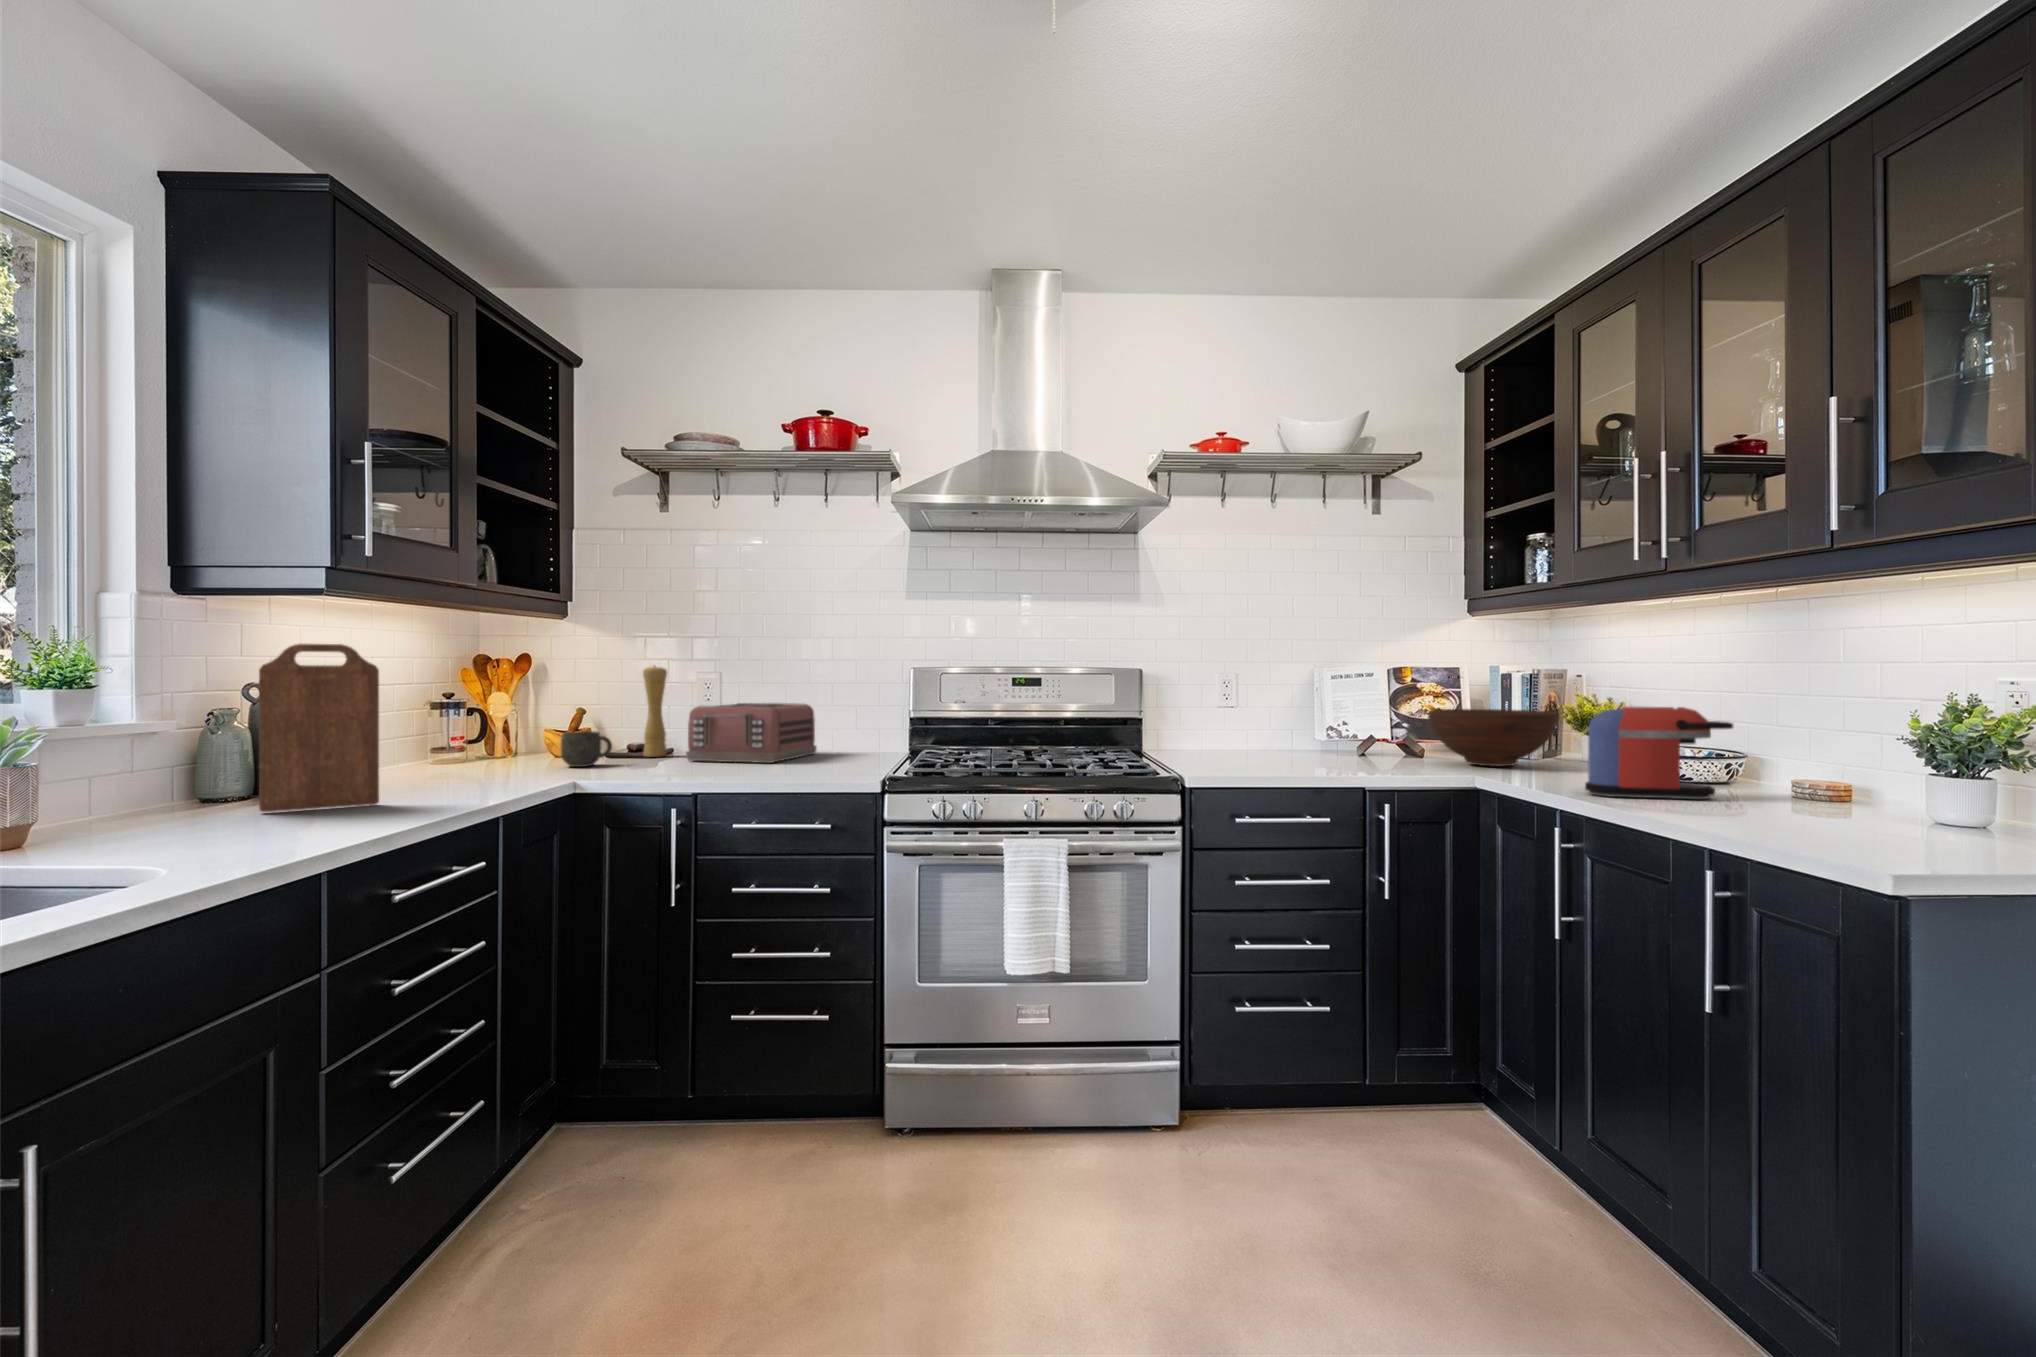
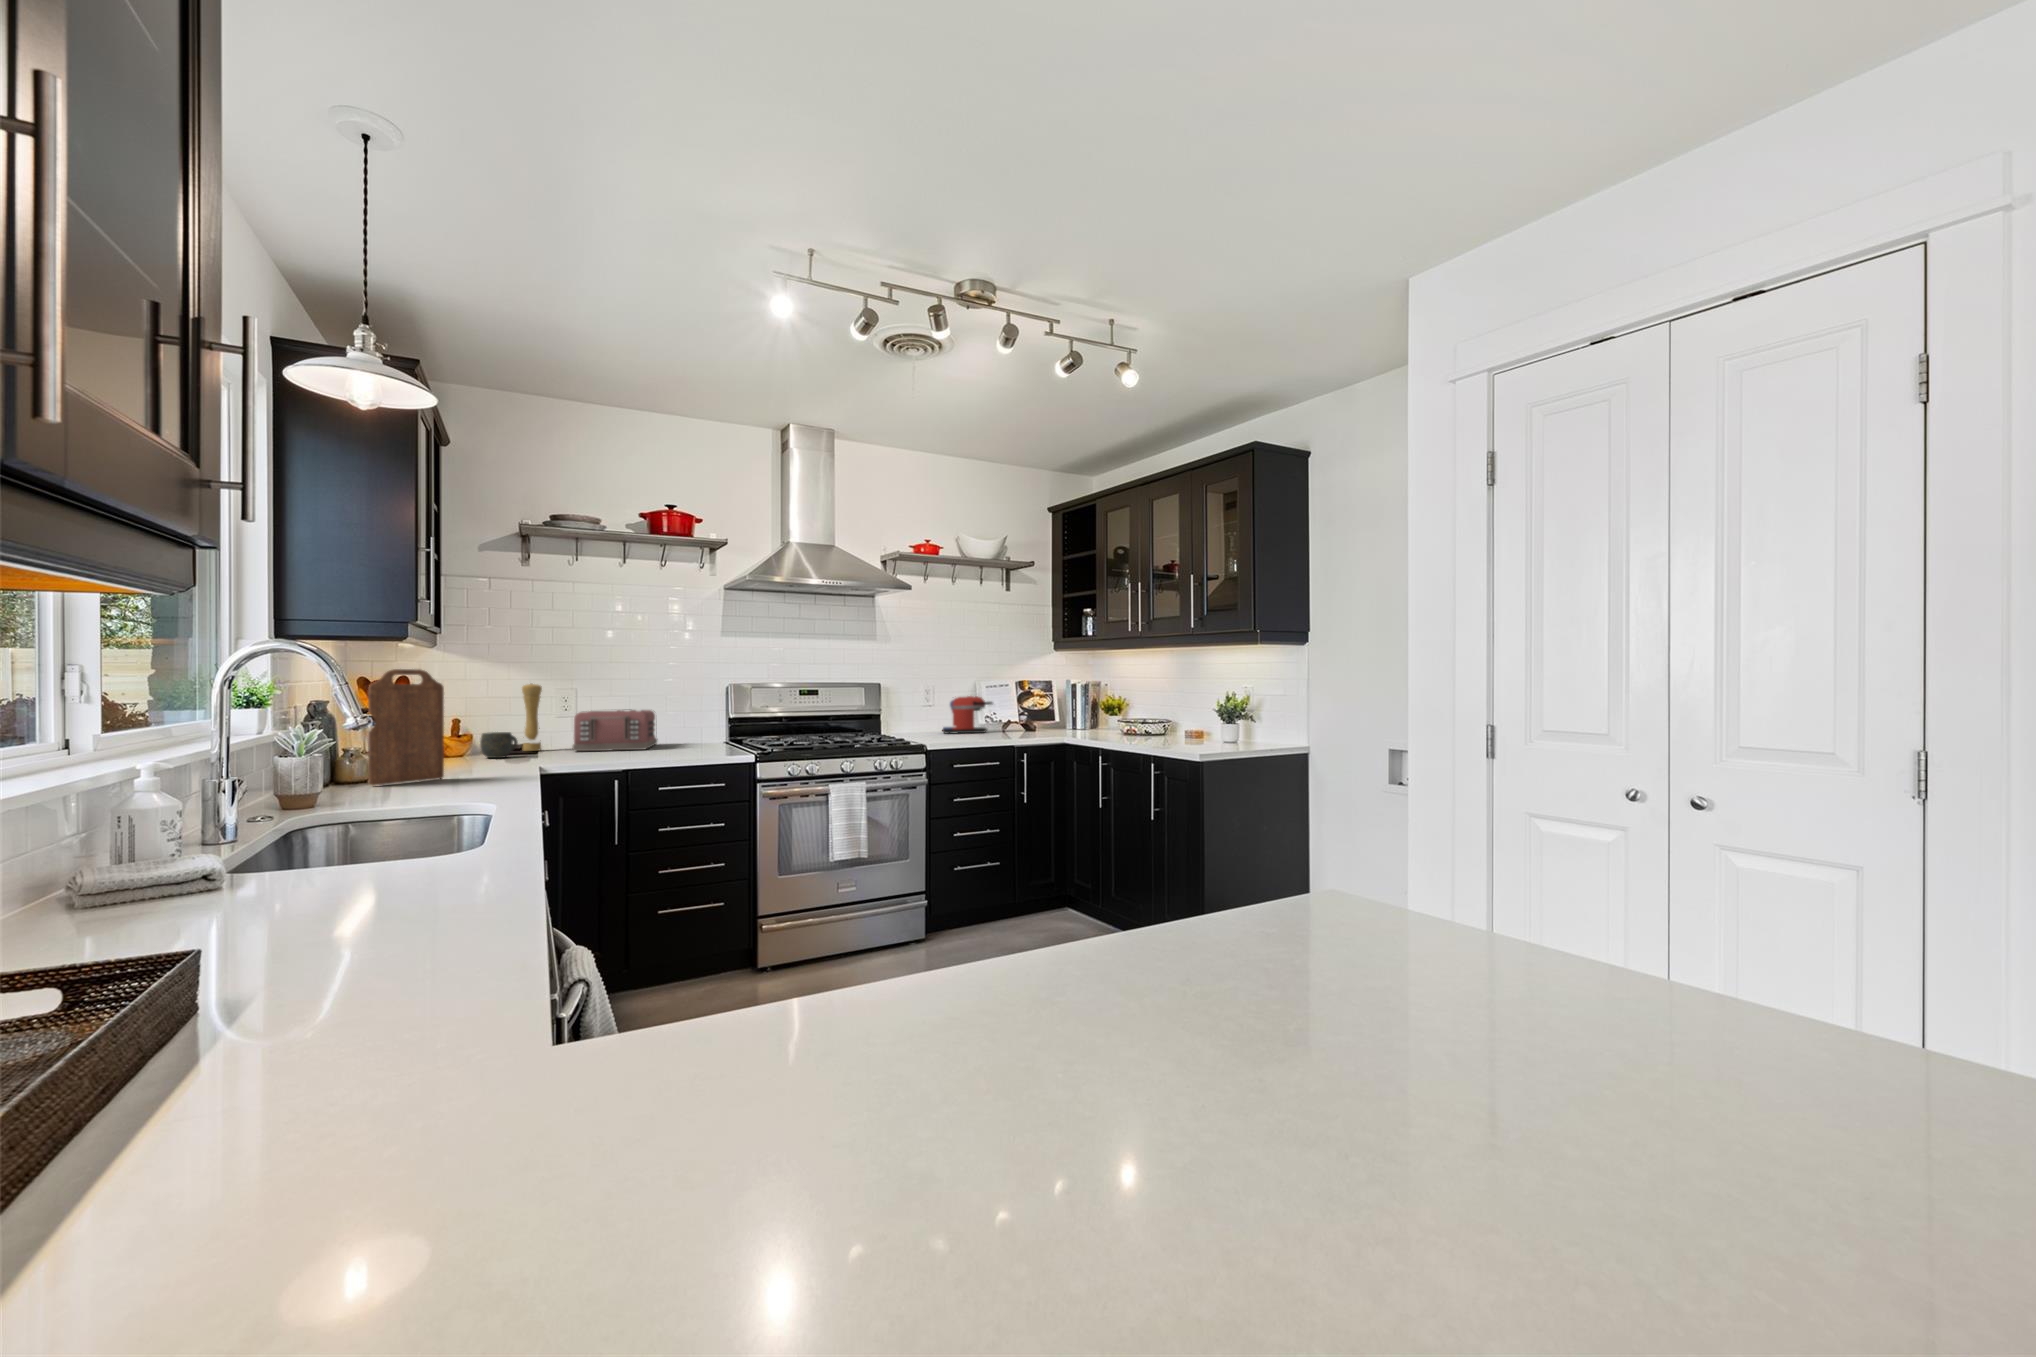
coffee maker: present [1585,707,1733,799] -> present [942,696,992,734]
fruit bowl: present [1428,709,1558,767] -> none [1040,703,1102,733]

